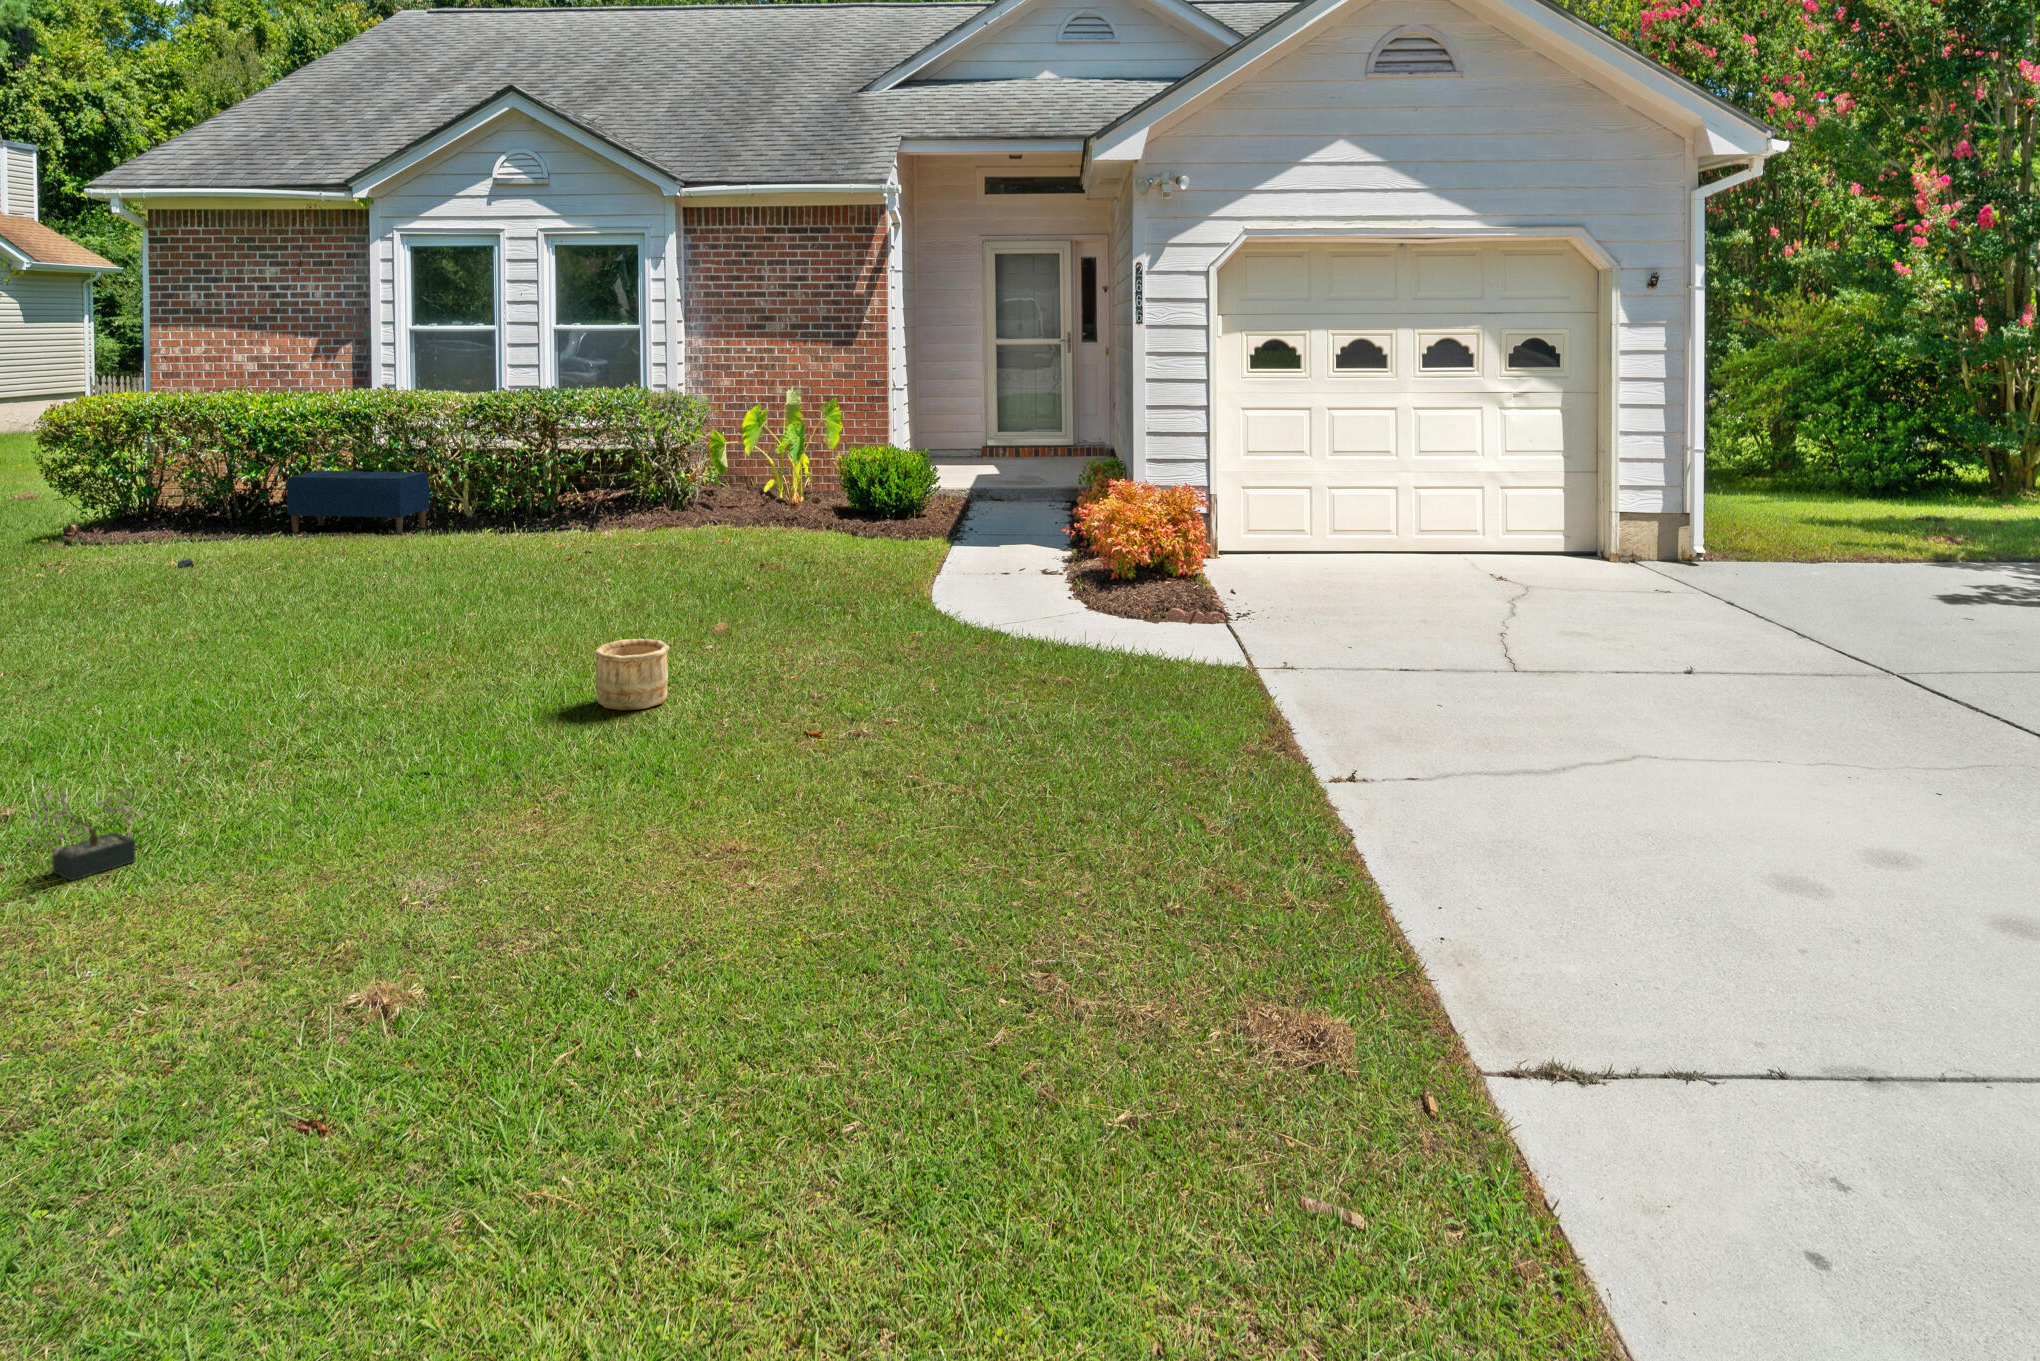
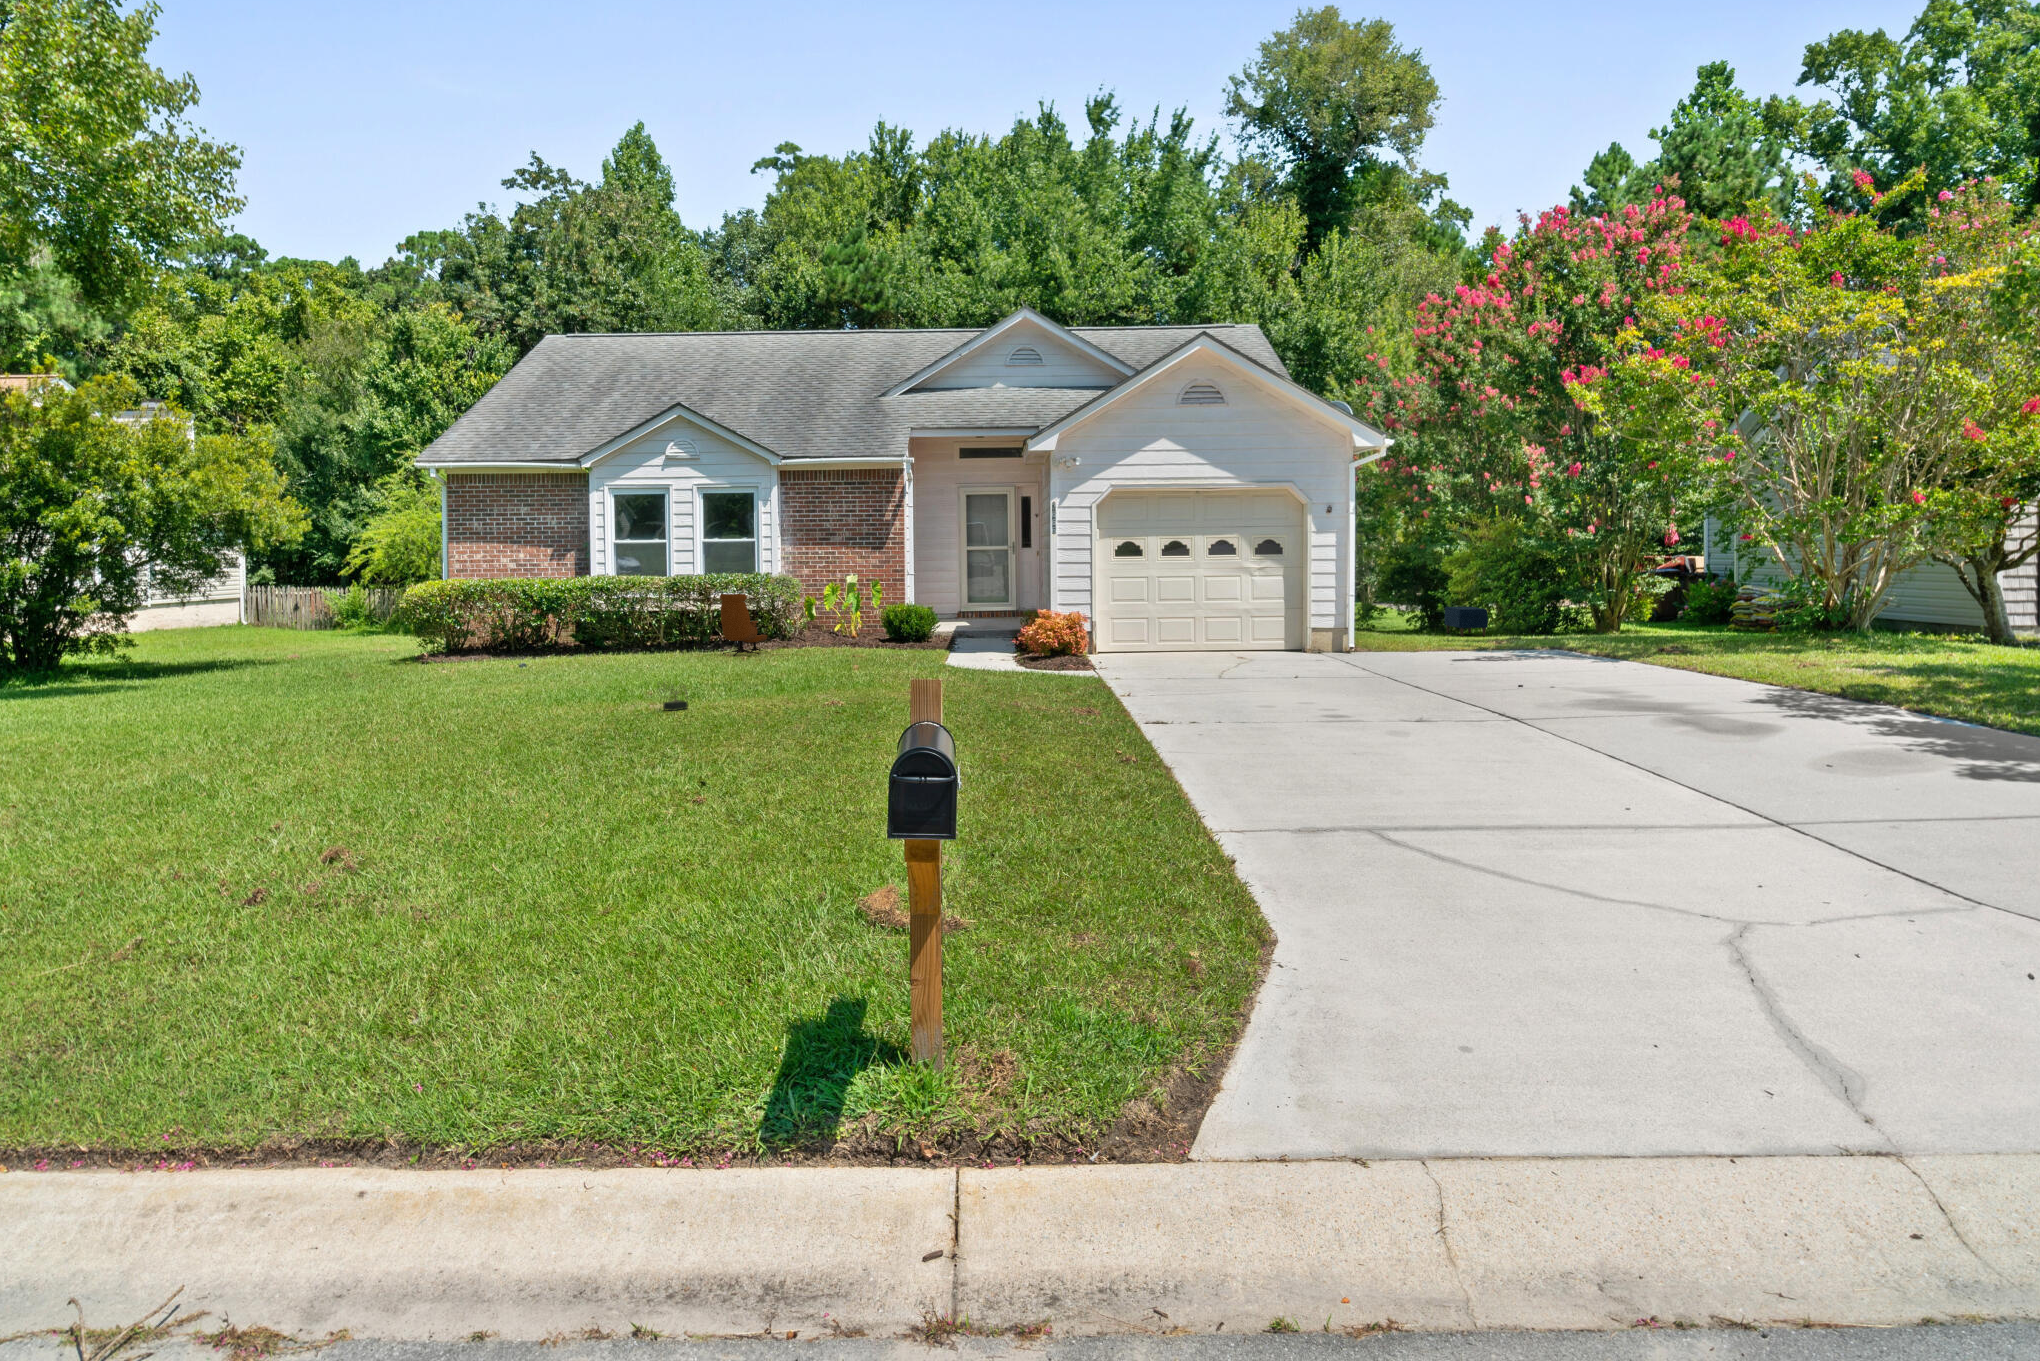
lounge chair: none [549,426,645,536] -> present [720,594,768,656]
bench: present [287,471,429,535] -> present [1445,607,1488,637]
wooden bucket: present [594,639,669,710] -> none [811,662,843,689]

